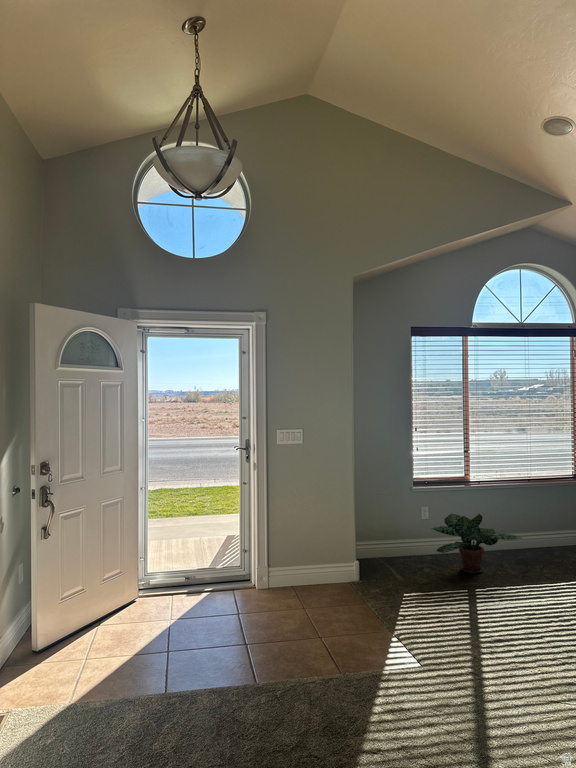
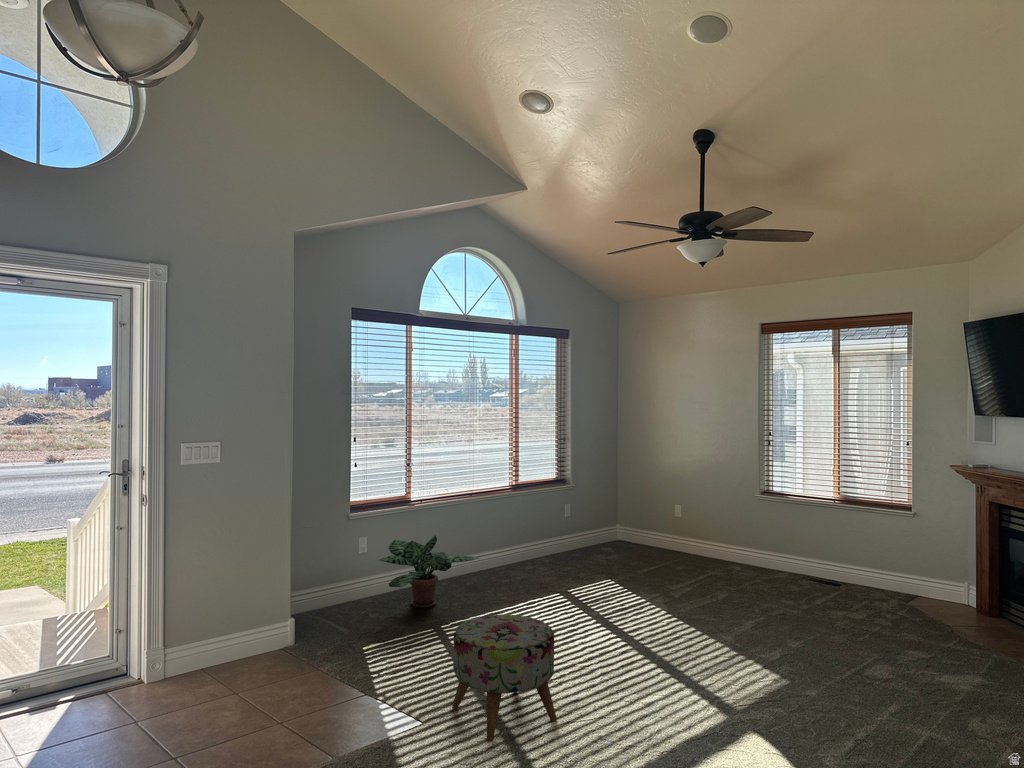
ottoman: none [445,589,539,696] -> present [452,614,557,741]

